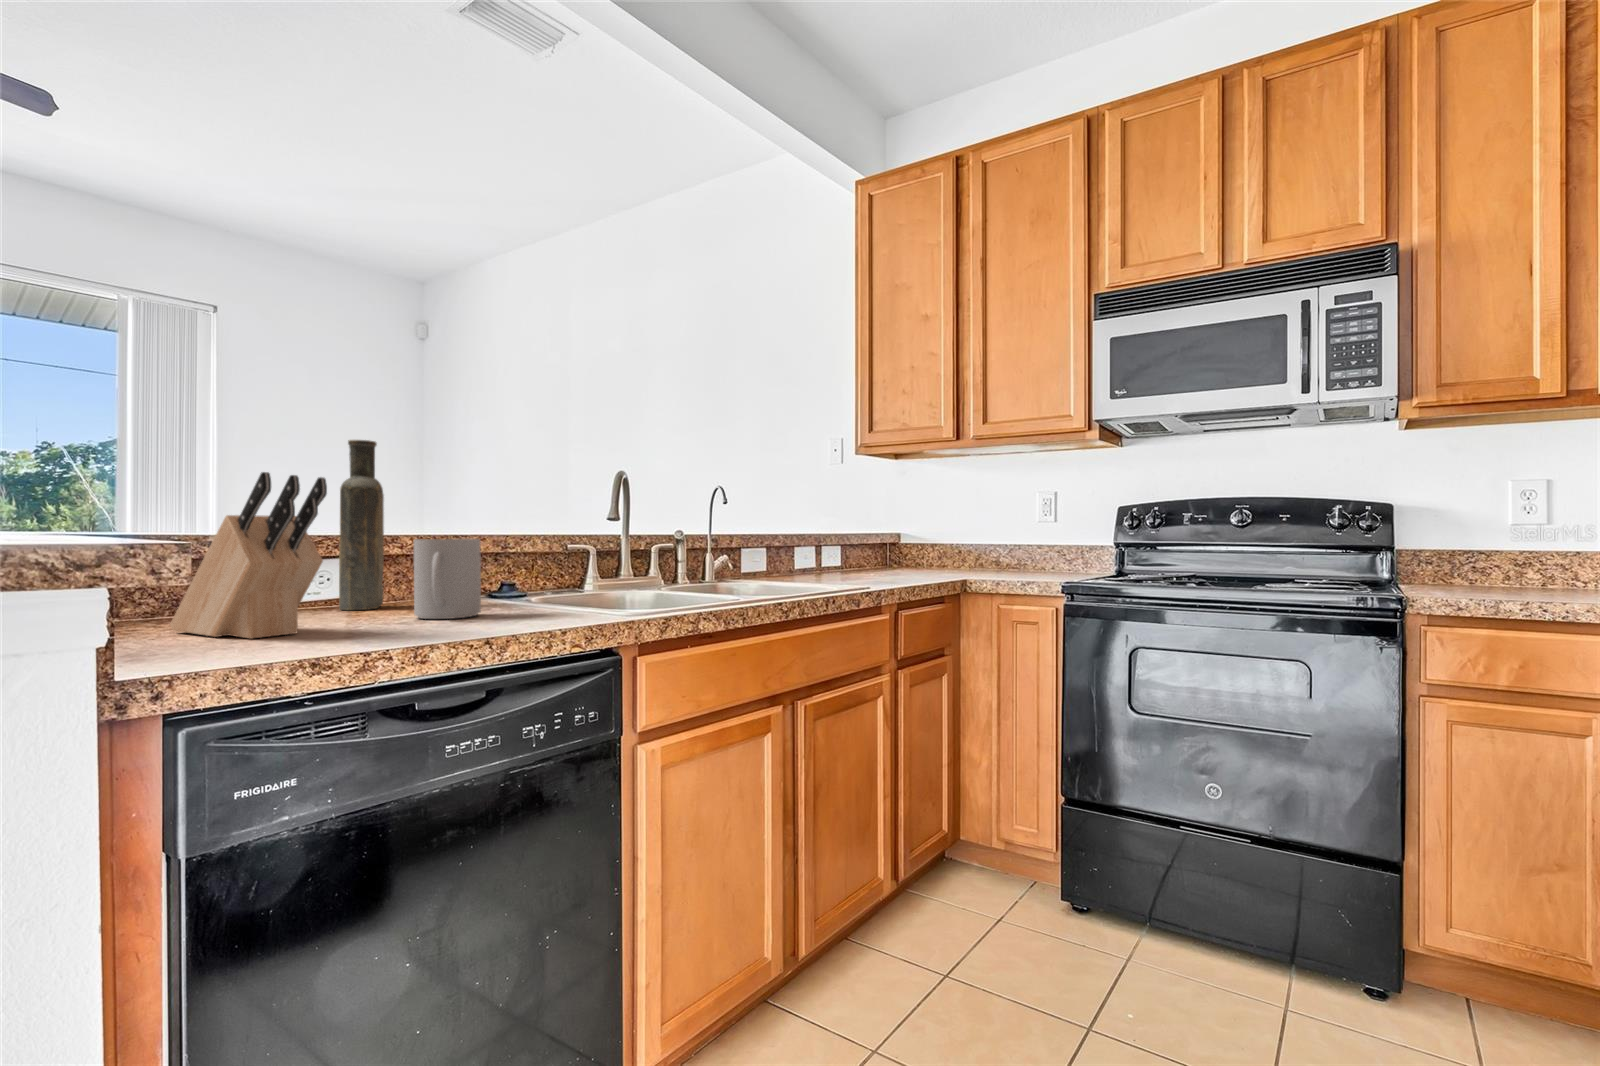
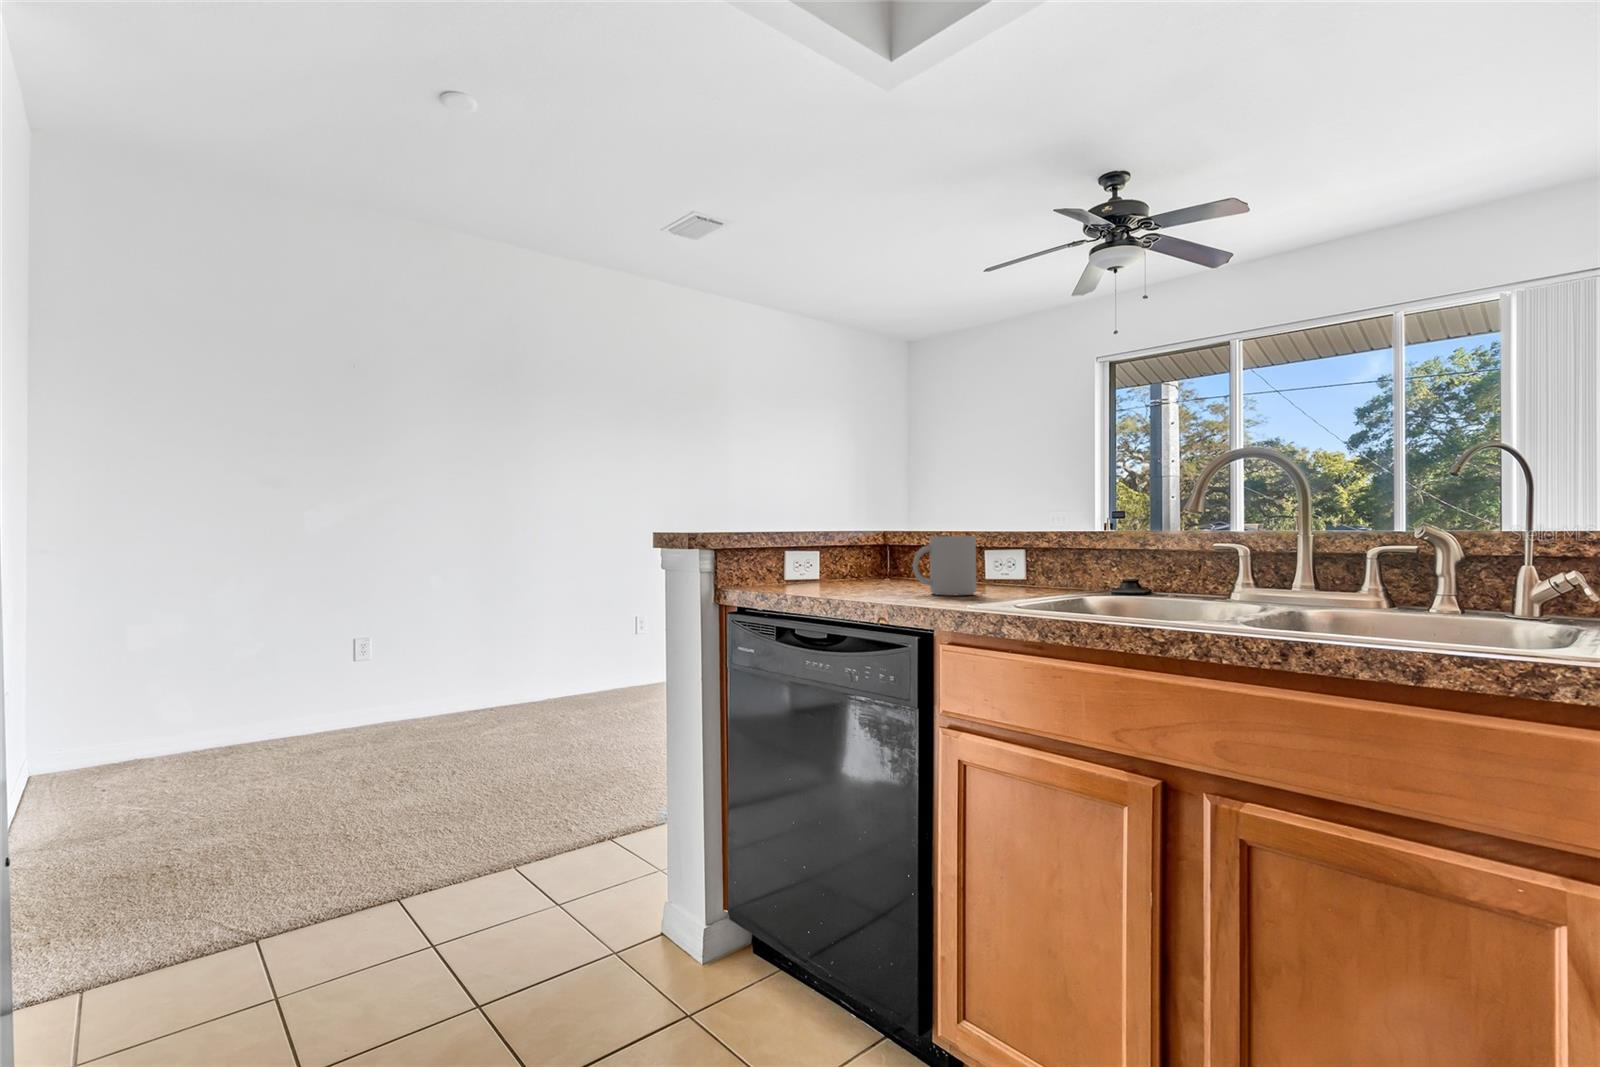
bottle: present [339,440,384,610] -> none [981,461,1036,588]
knife block: present [170,472,327,639] -> none [810,499,888,589]

